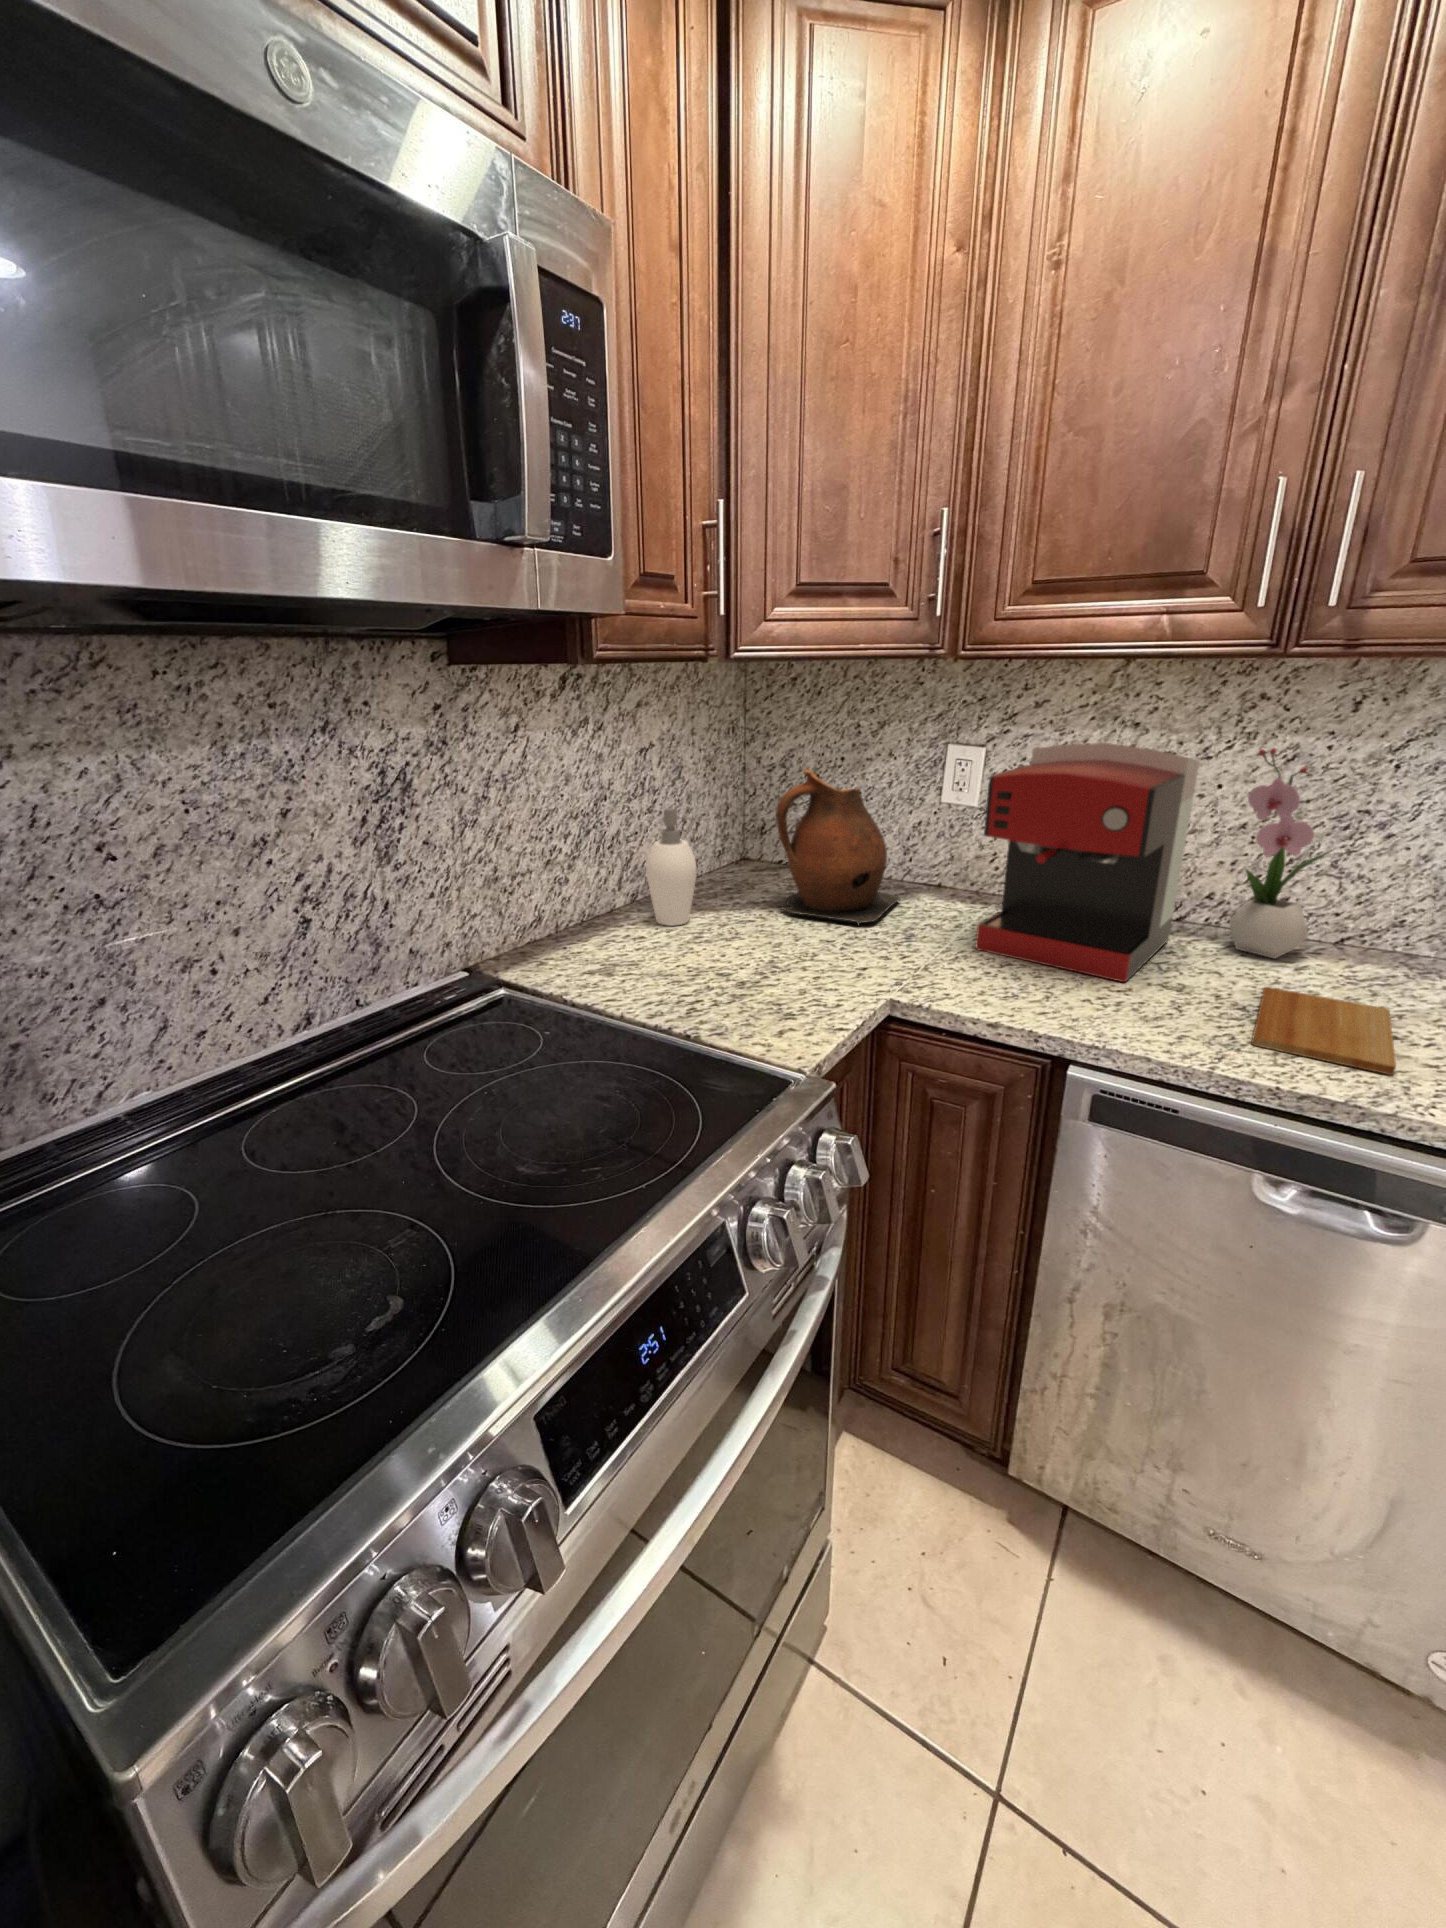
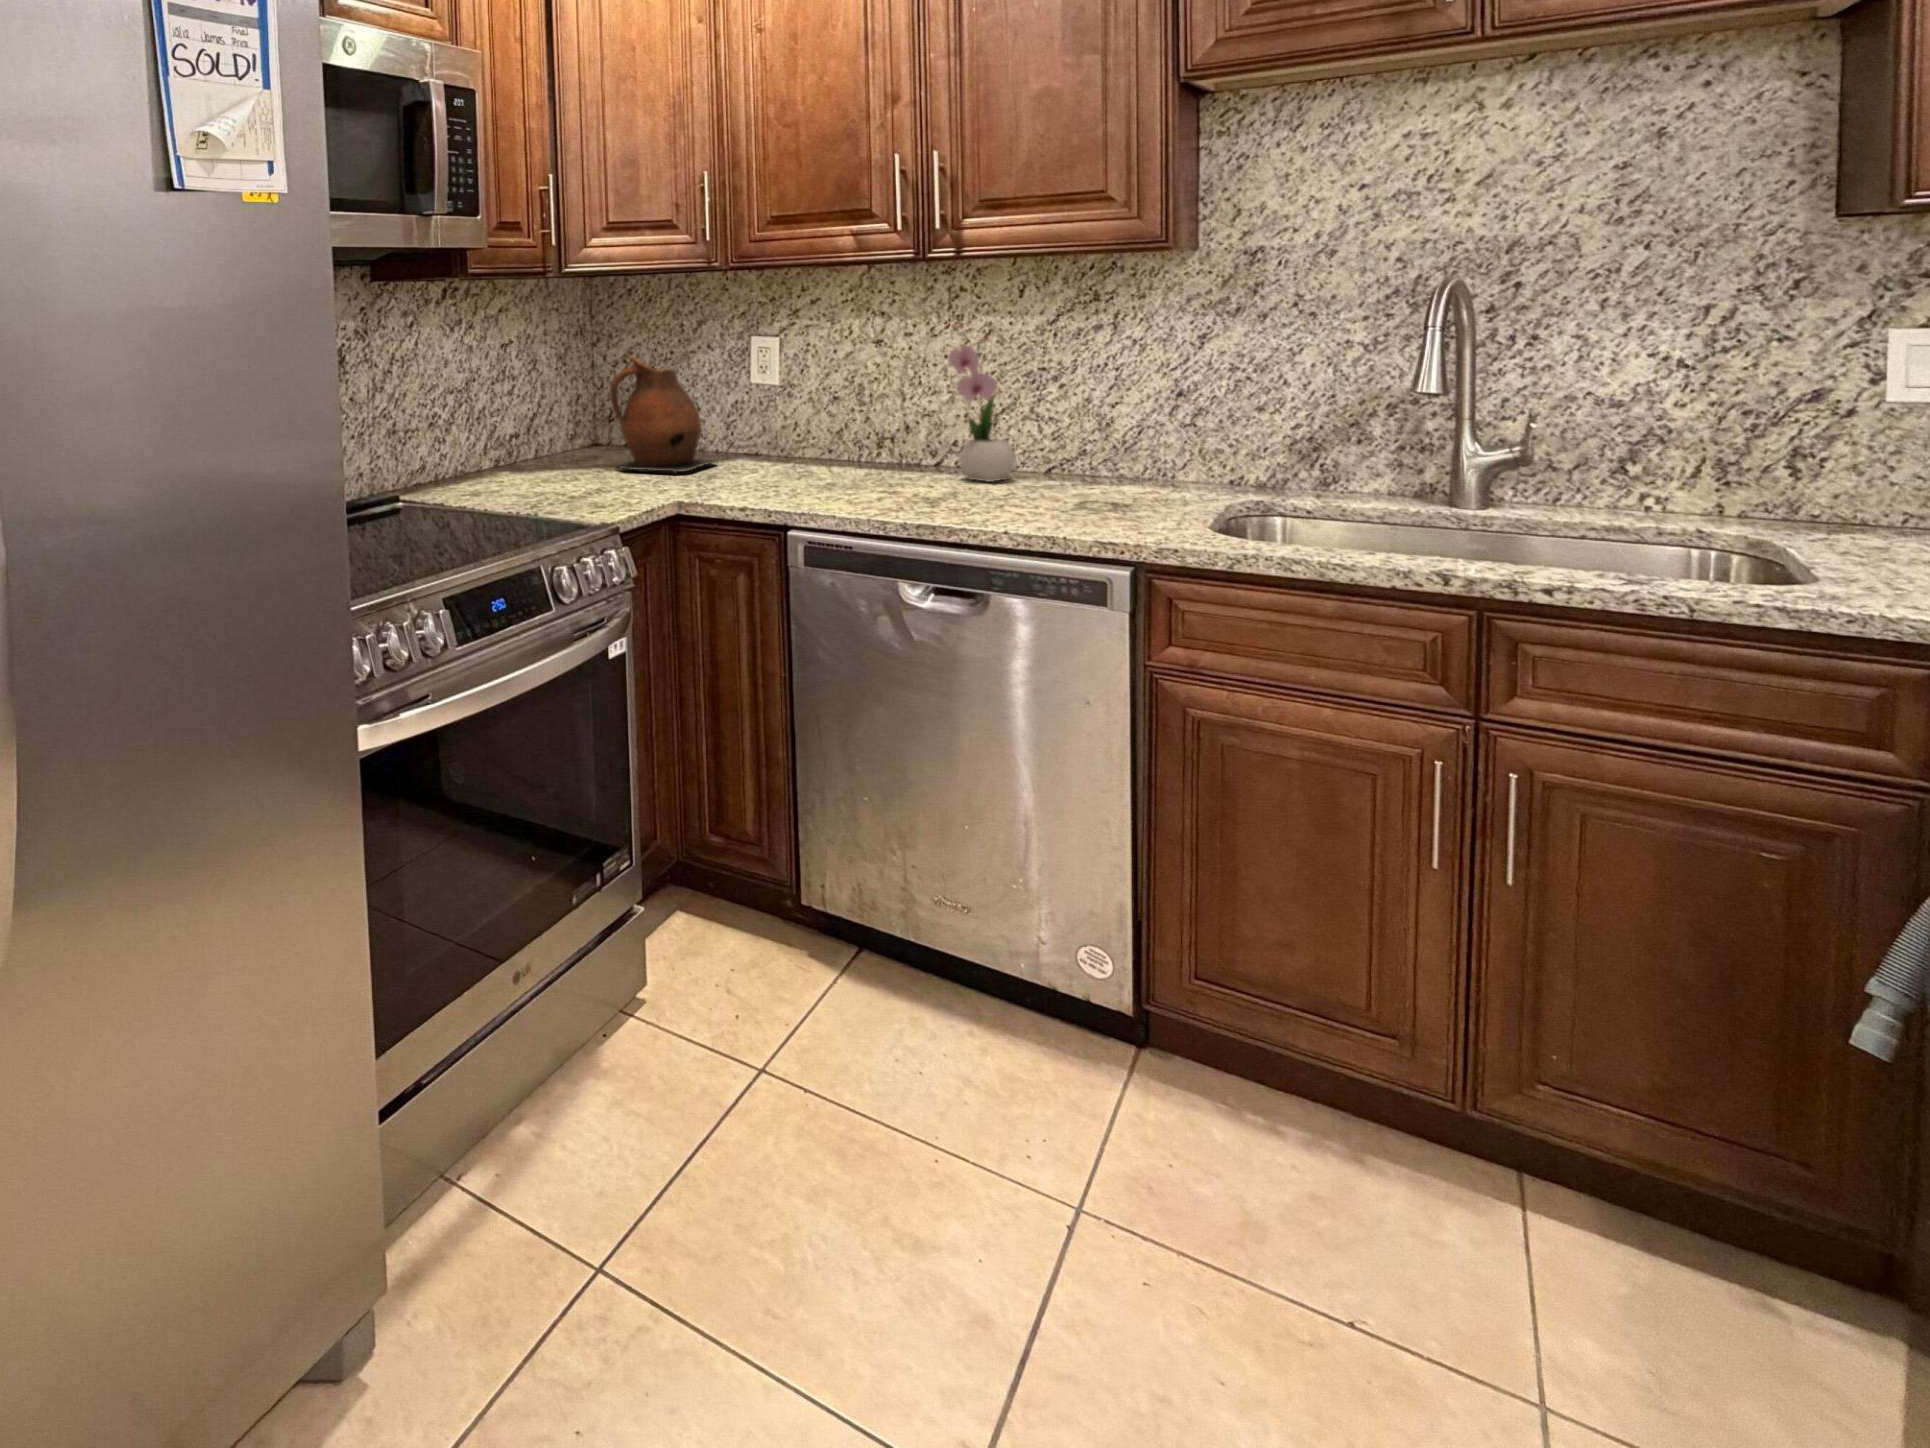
coffee maker: present [976,743,1199,982] -> none [754,325,918,492]
soap dispenser: present [646,808,696,926] -> none [506,385,552,477]
cutting board: present [1252,987,1396,1075] -> none [915,488,1029,517]

